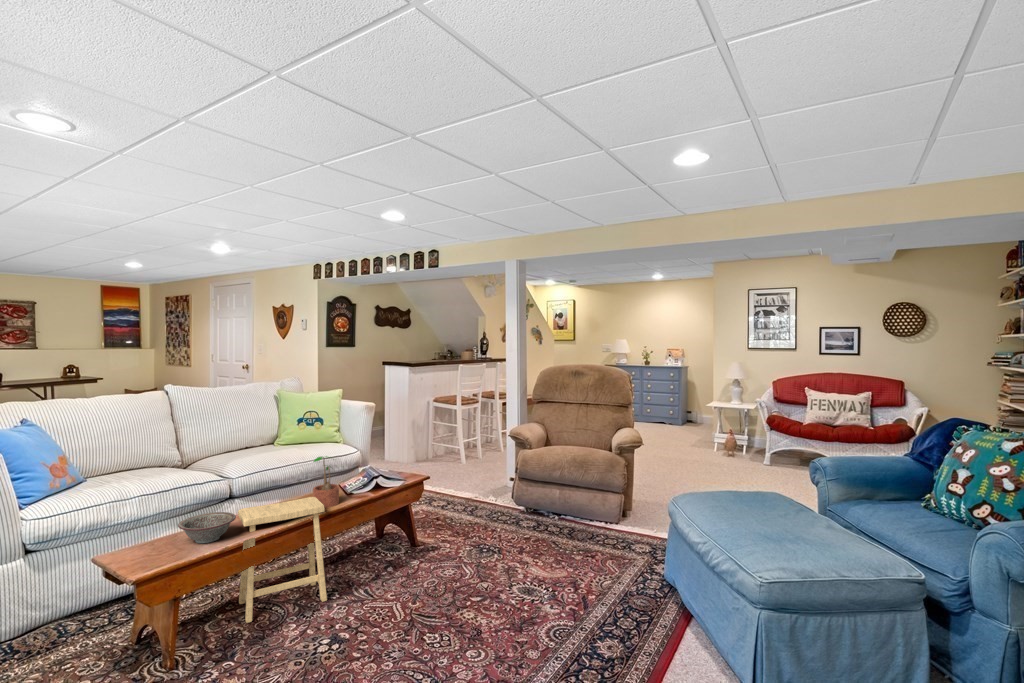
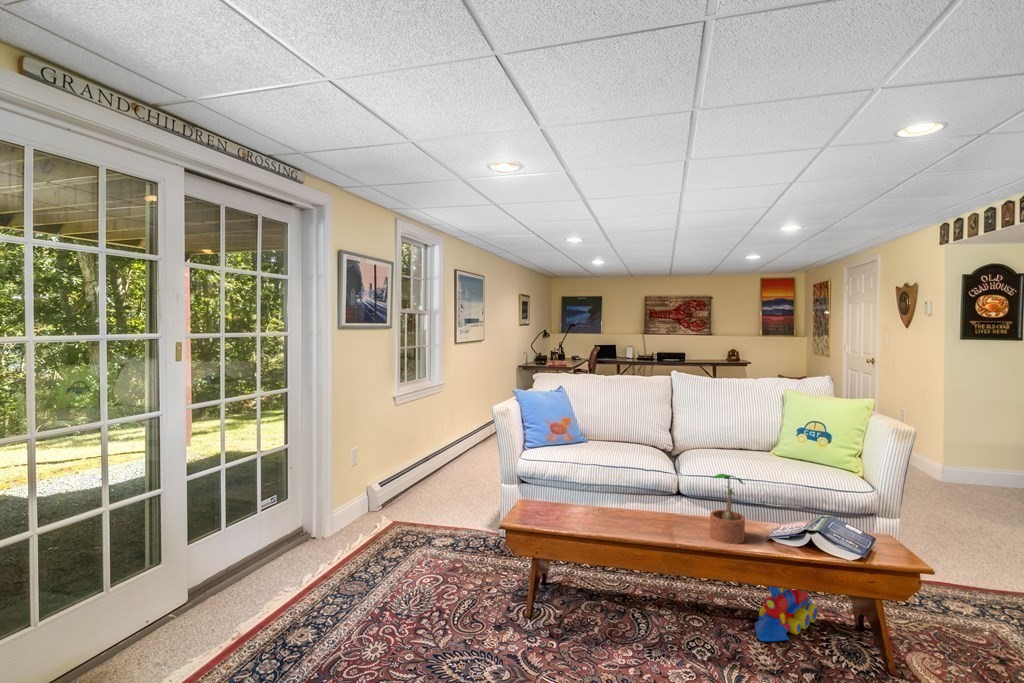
footstool: present [238,497,327,623] -> none [605,503,708,656]
toy train: none [333,511,362,570] -> present [755,586,818,642]
decorative bowl: present [178,512,236,543] -> none [558,493,608,523]

